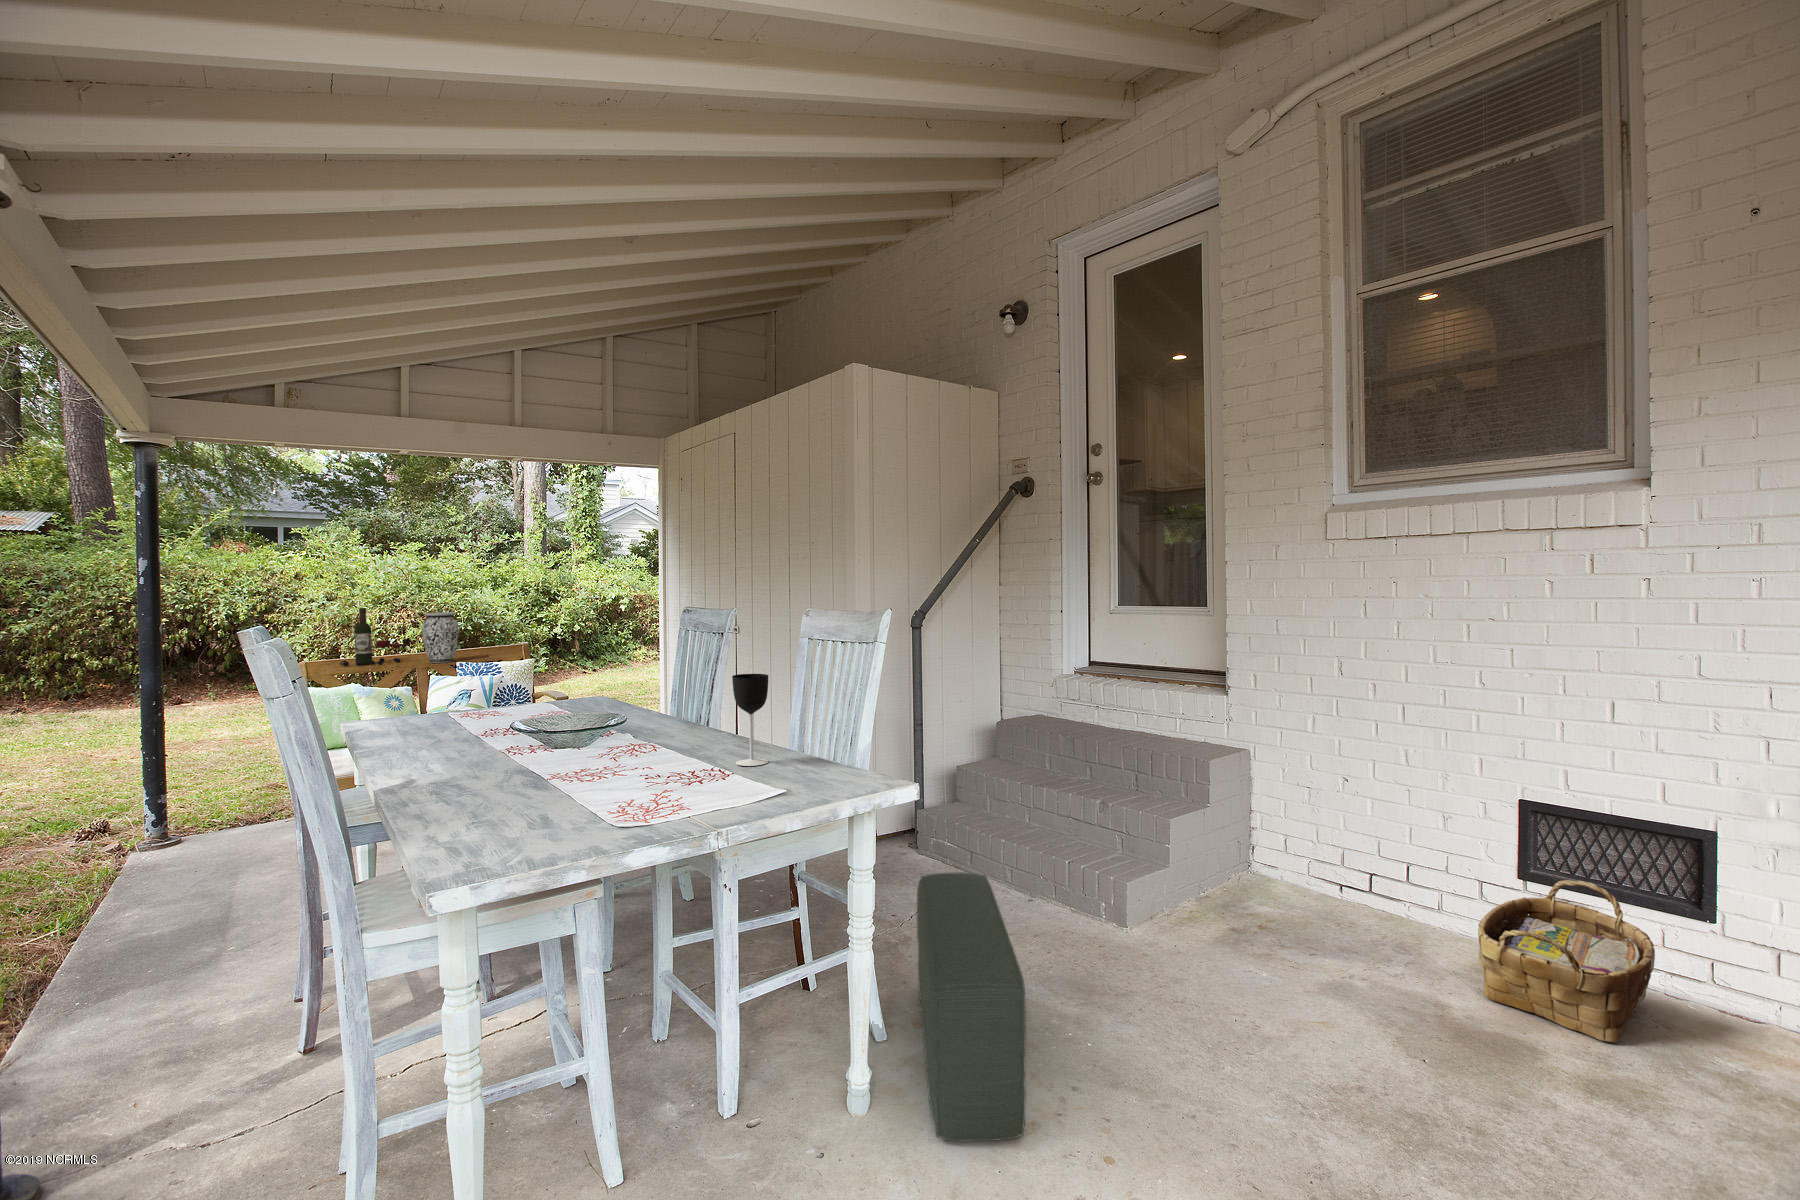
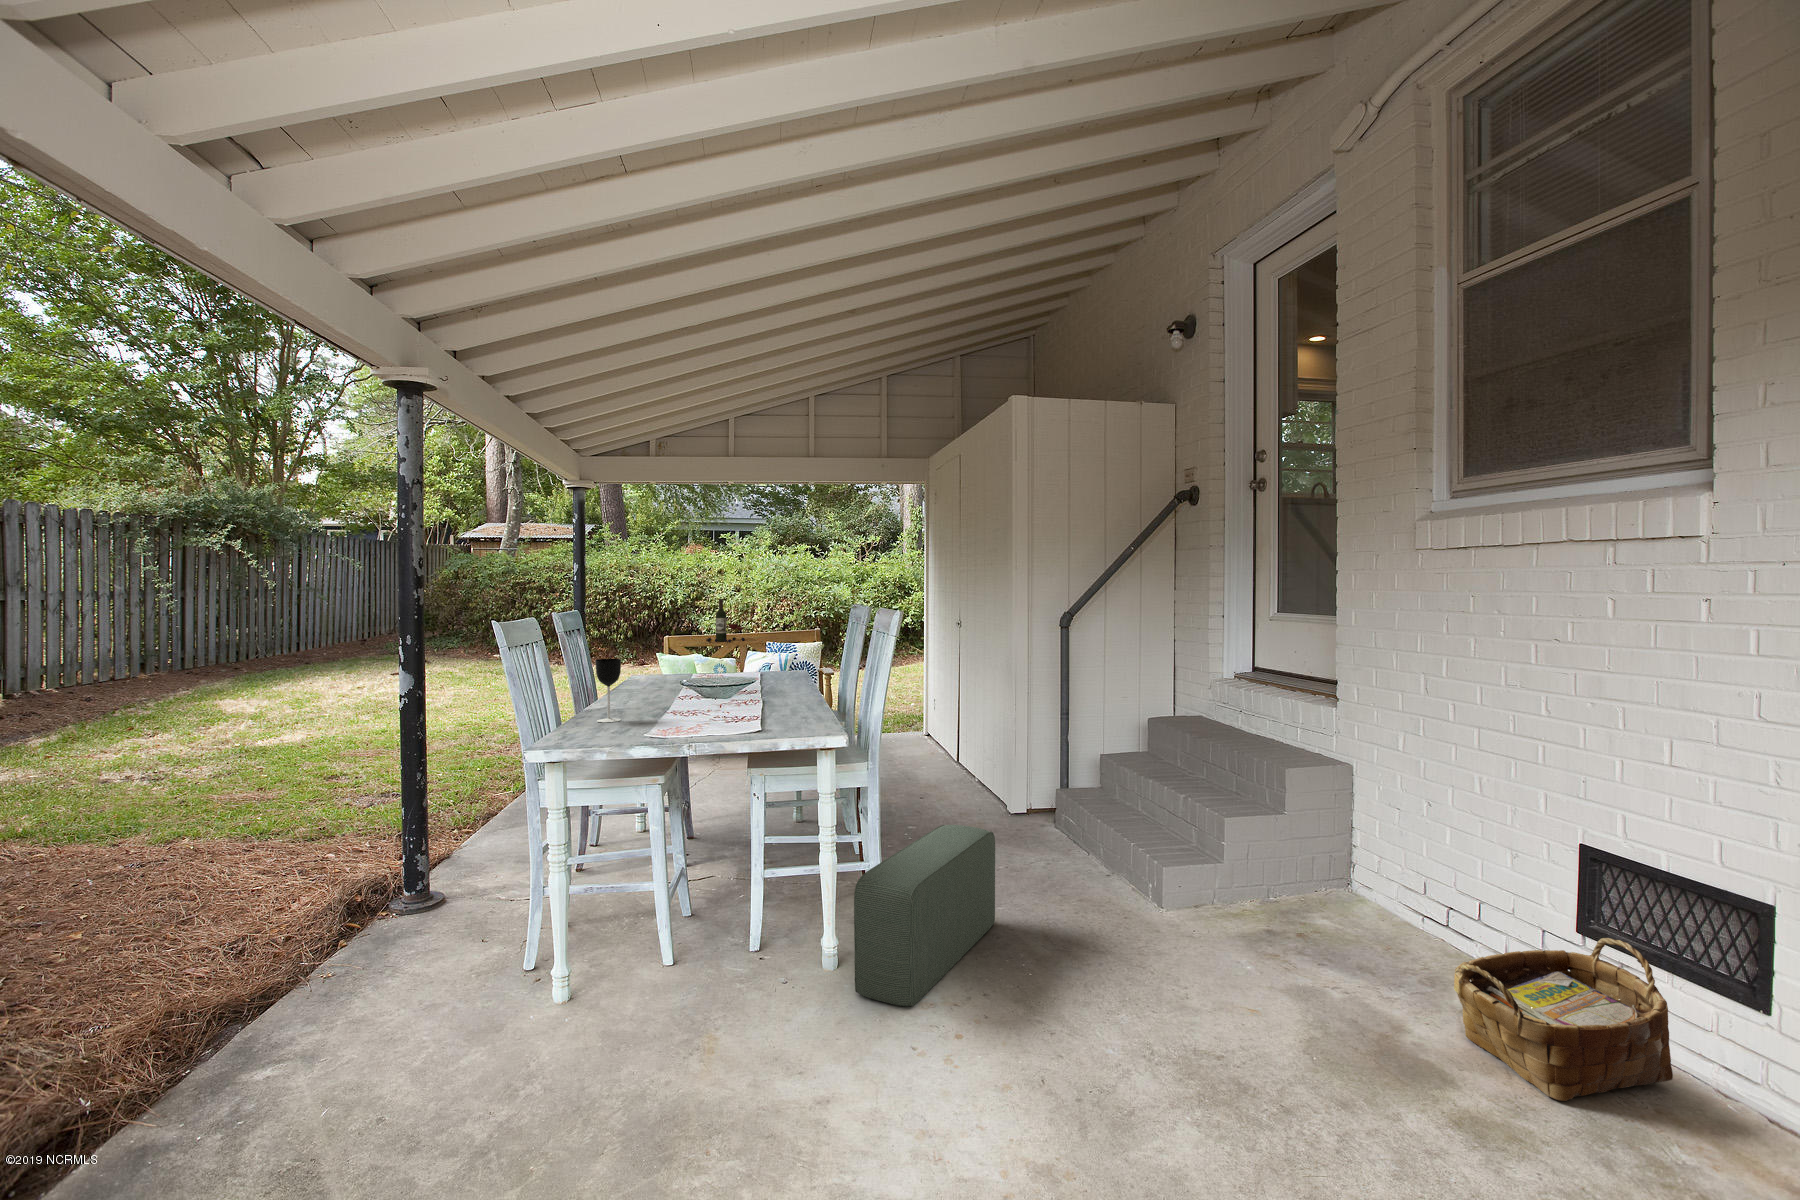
vase: present [422,612,459,663] -> none [755,604,780,643]
wine glass: present [732,674,768,766] -> present [595,659,621,722]

